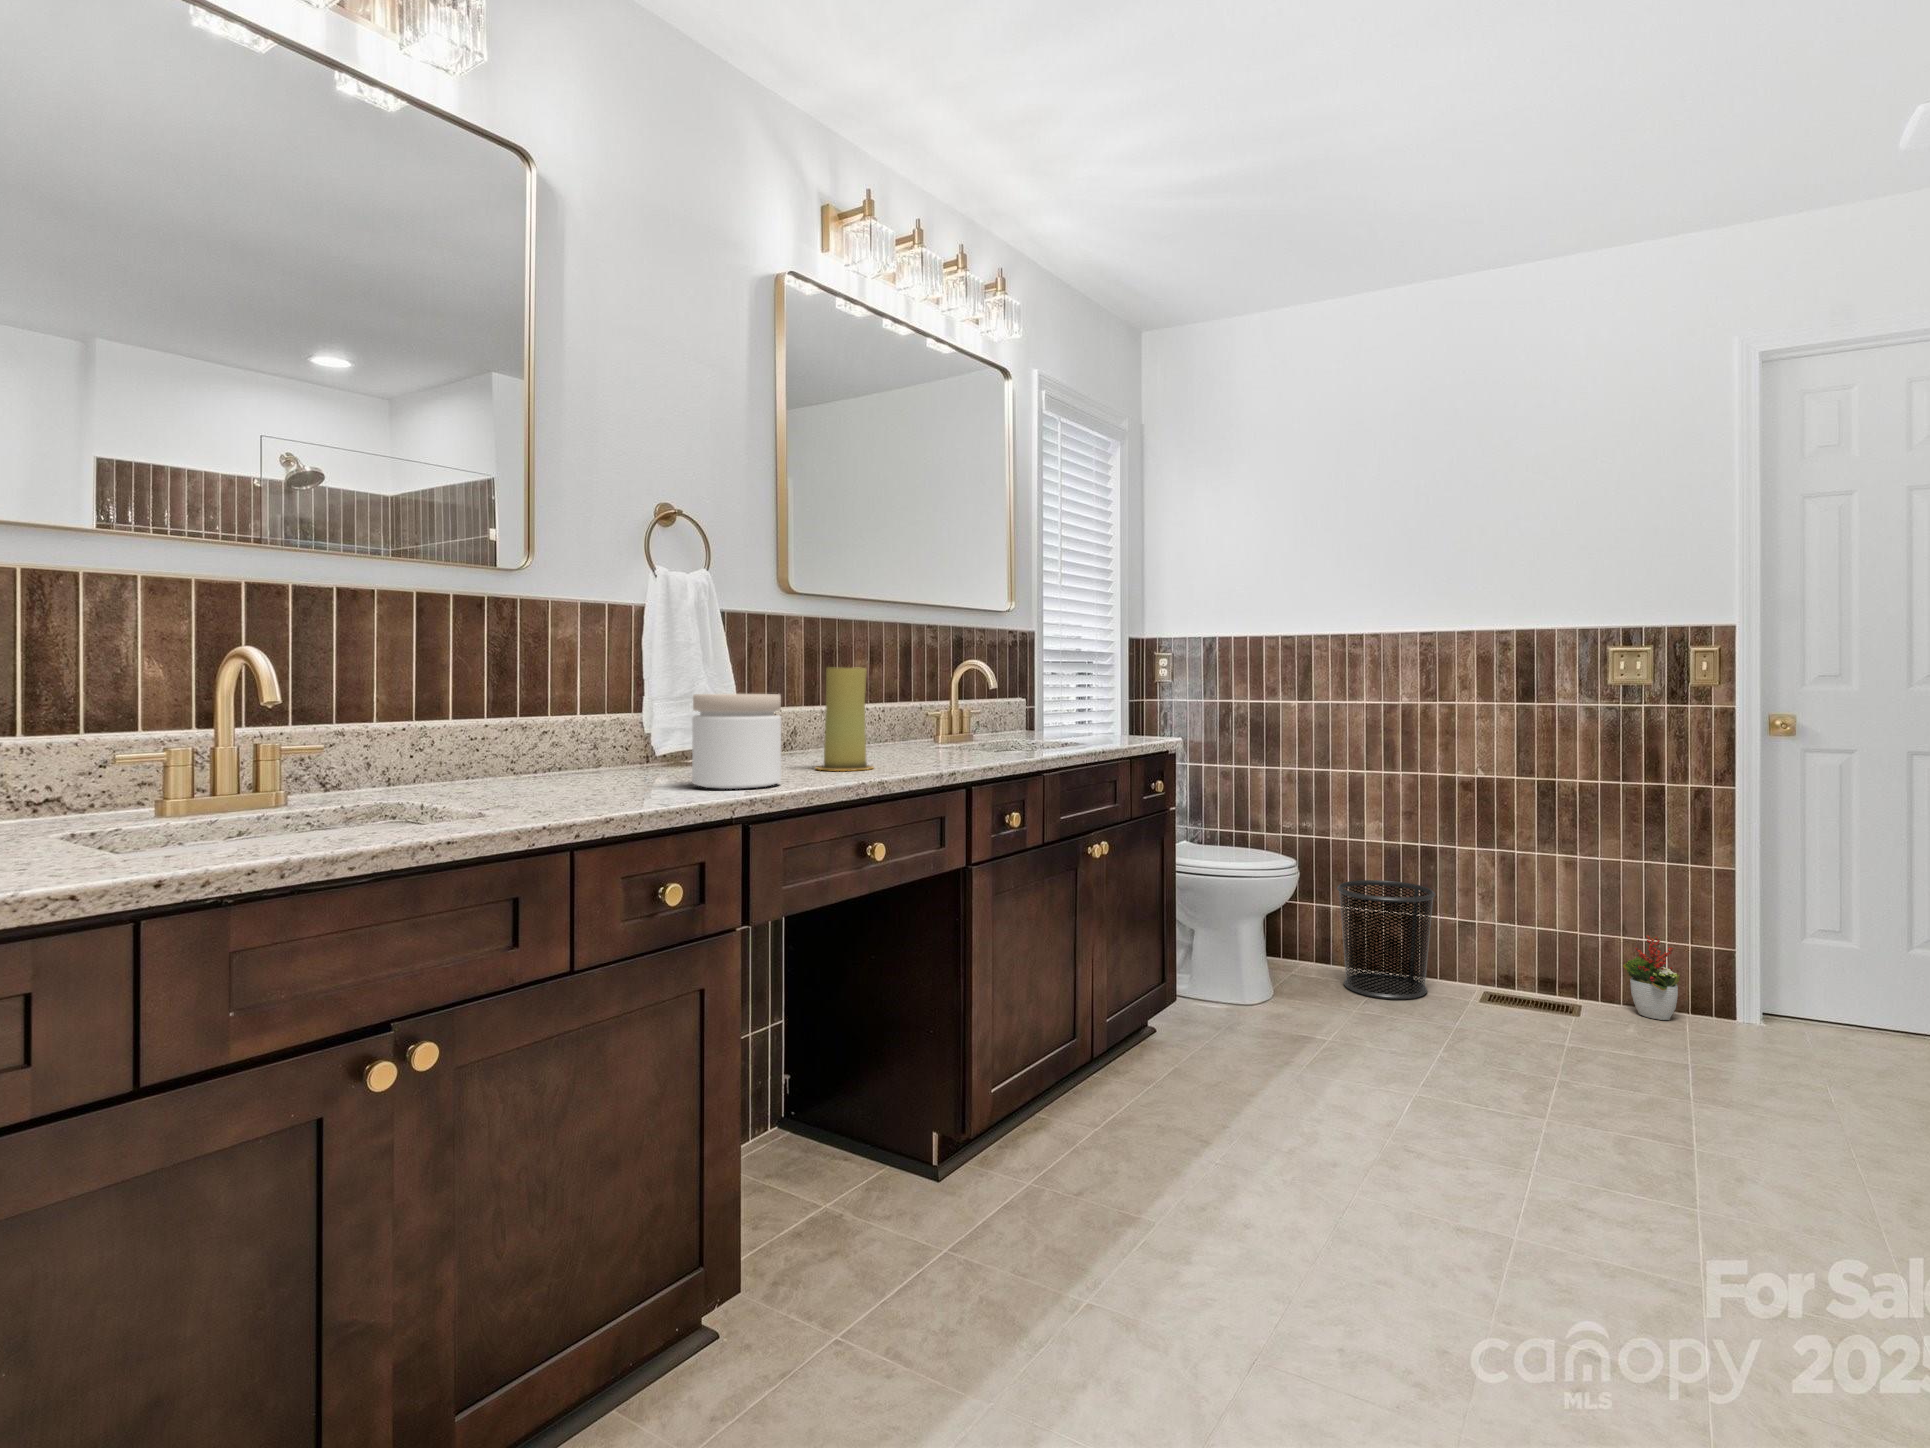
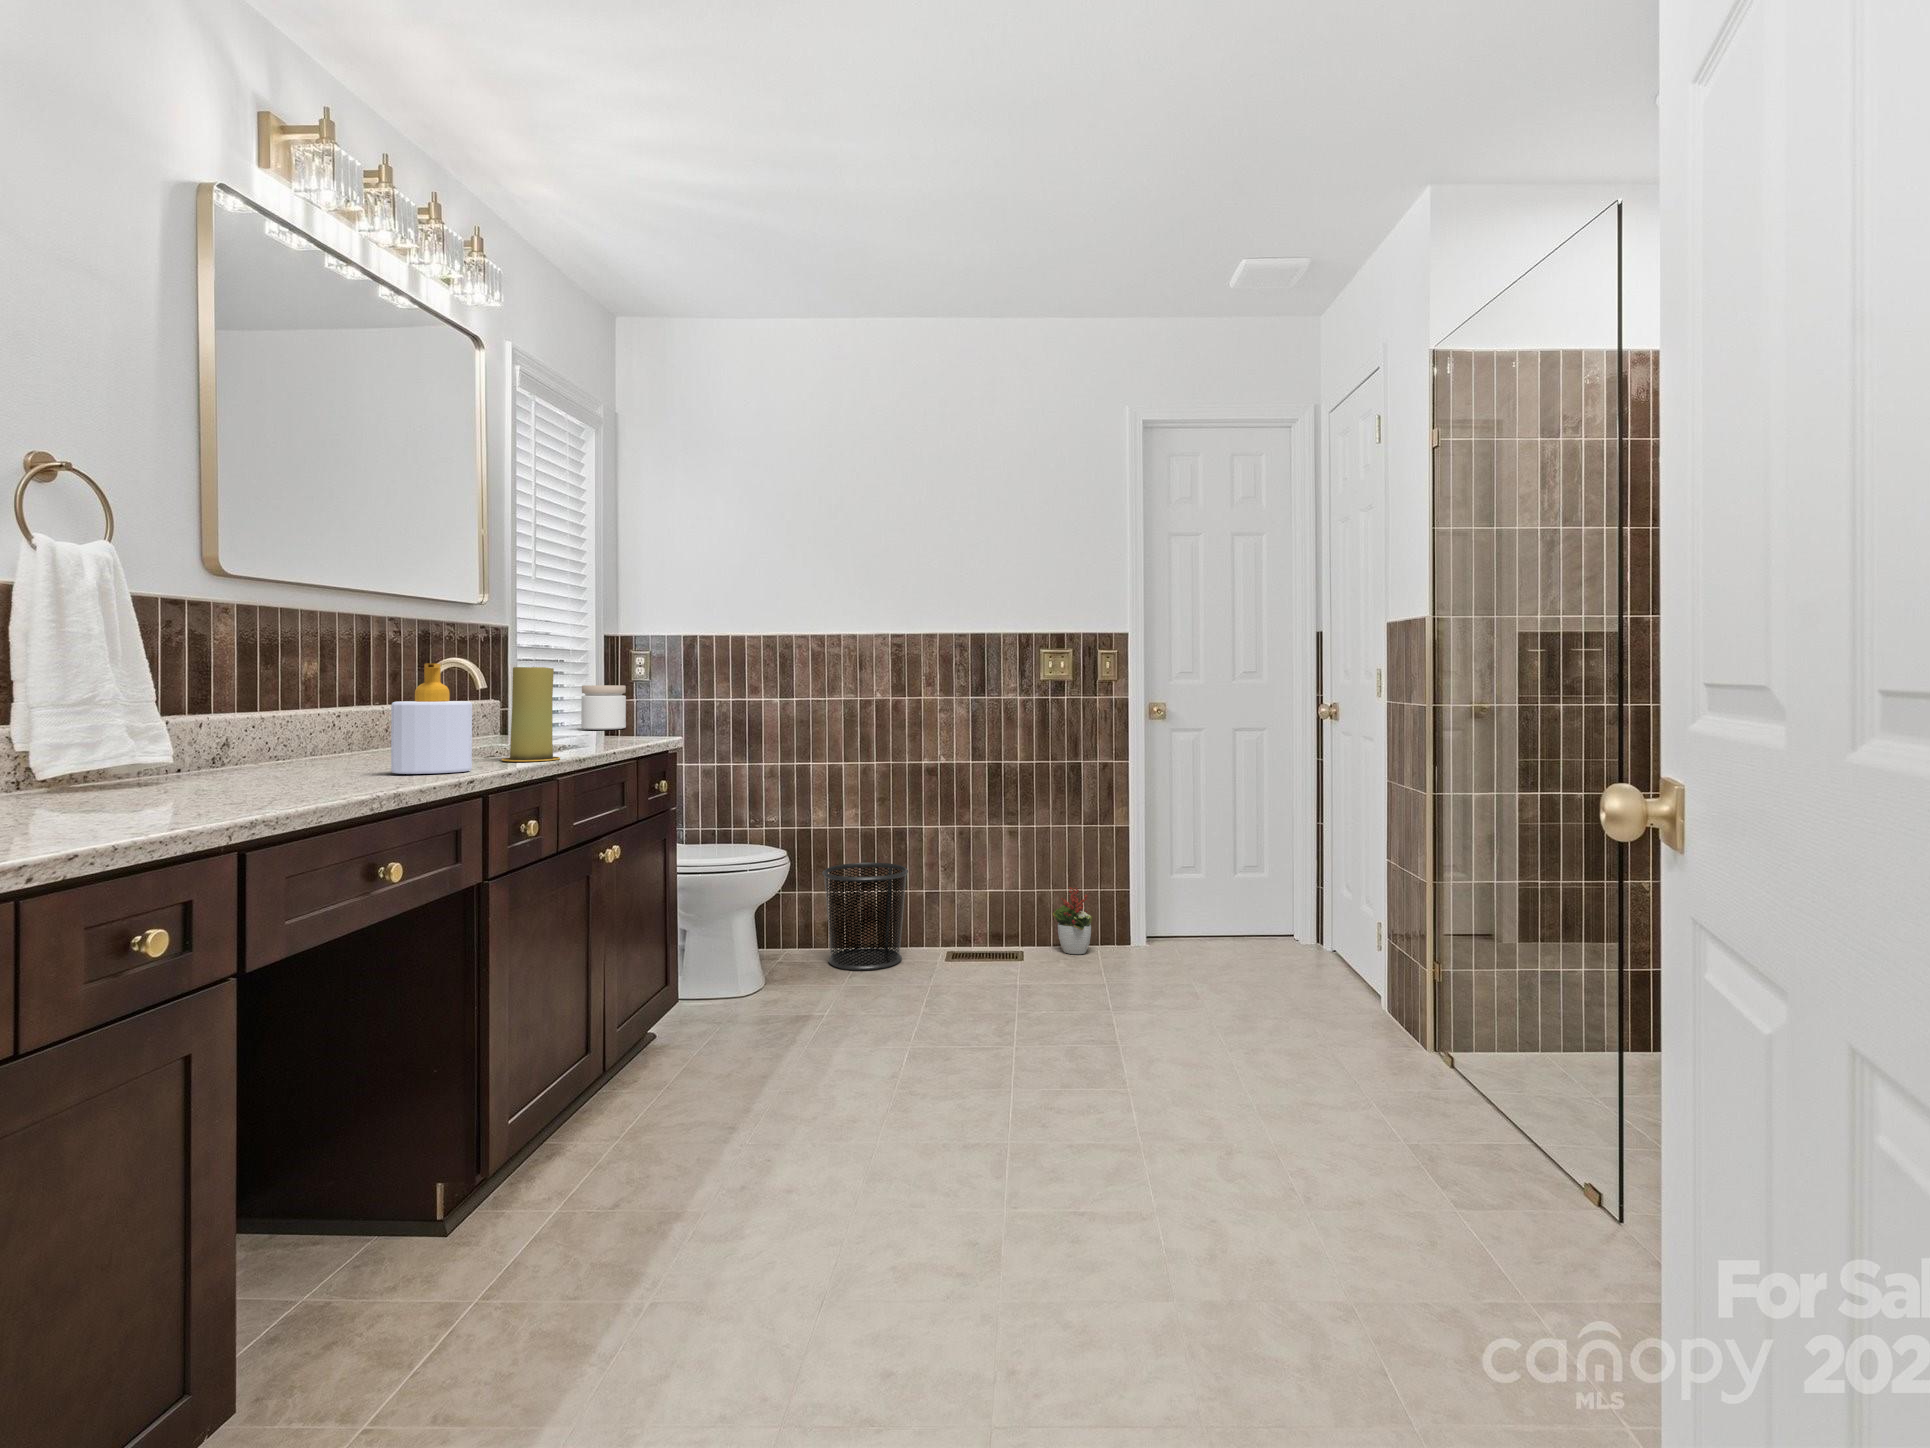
soap bottle: none [900,665,963,764] -> present [391,664,472,774]
candle: present [816,667,873,771] -> present [502,667,560,761]
jar: present [692,694,781,789] -> present [581,685,626,730]

